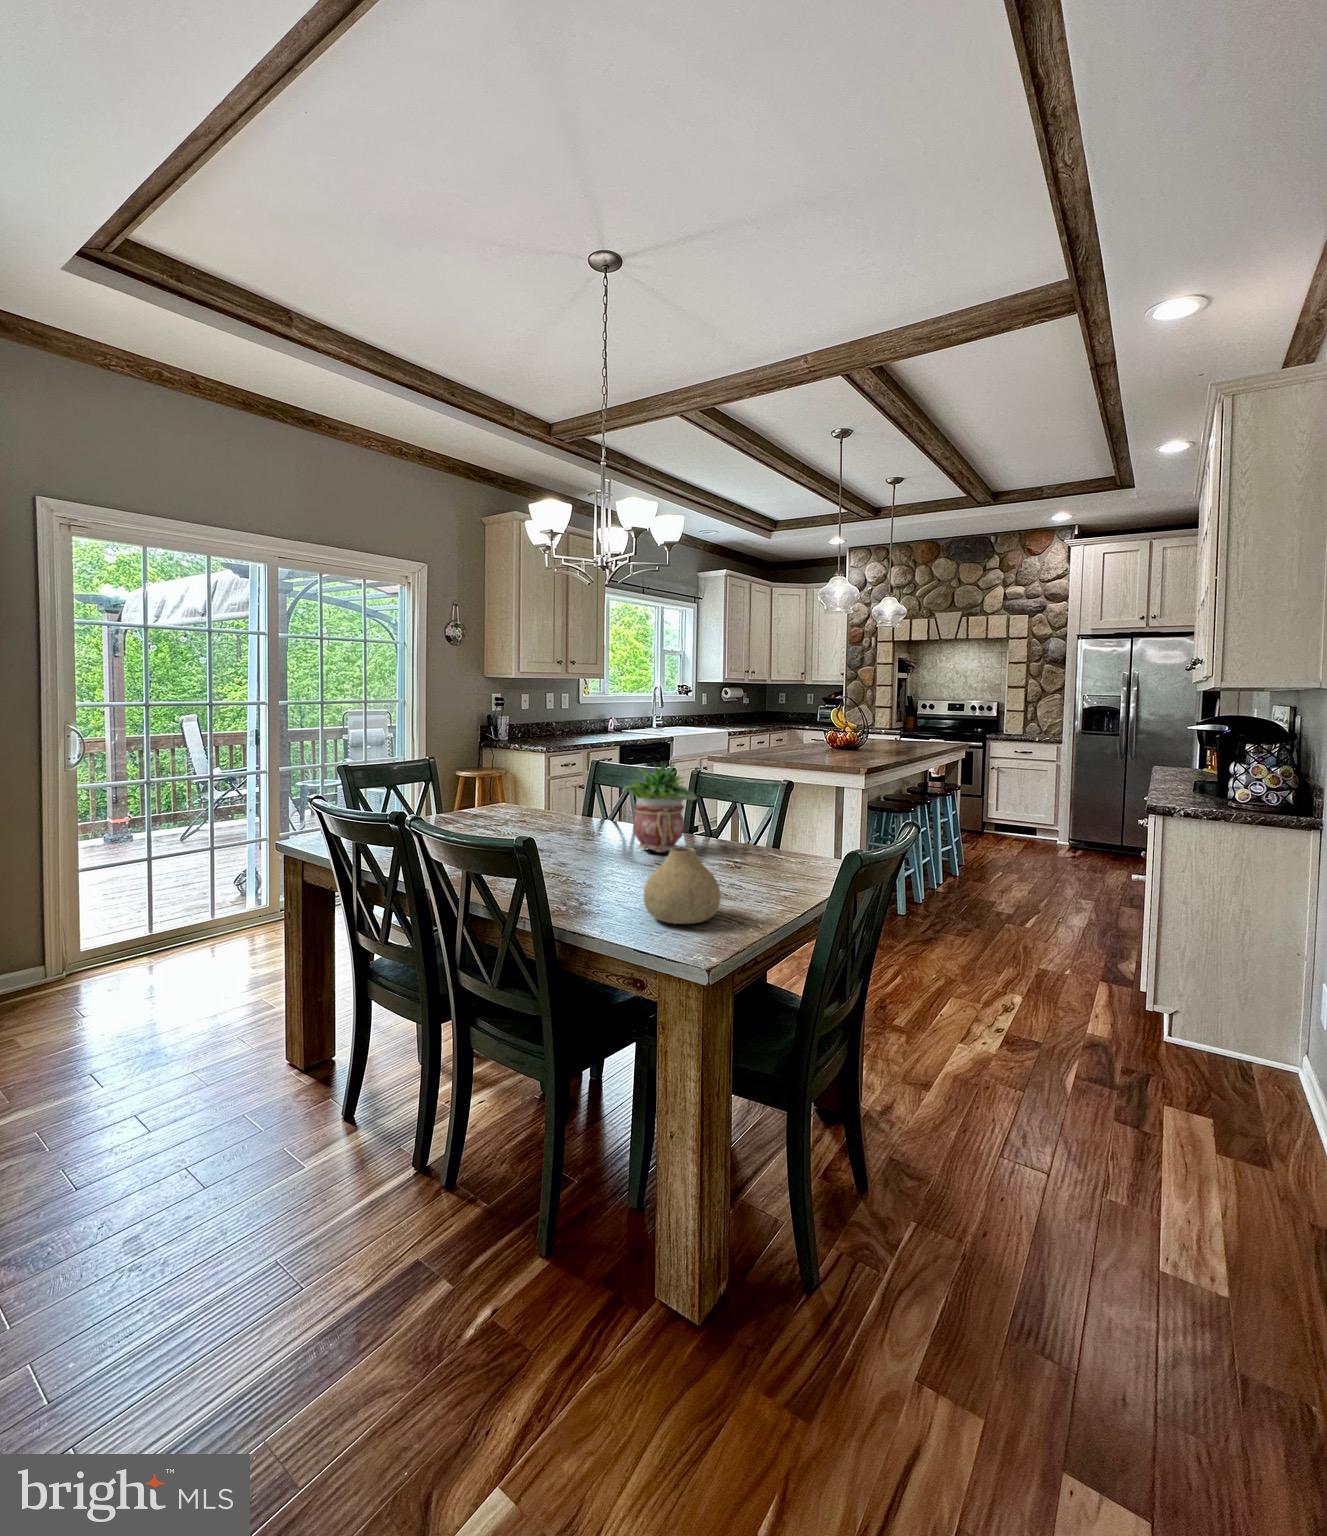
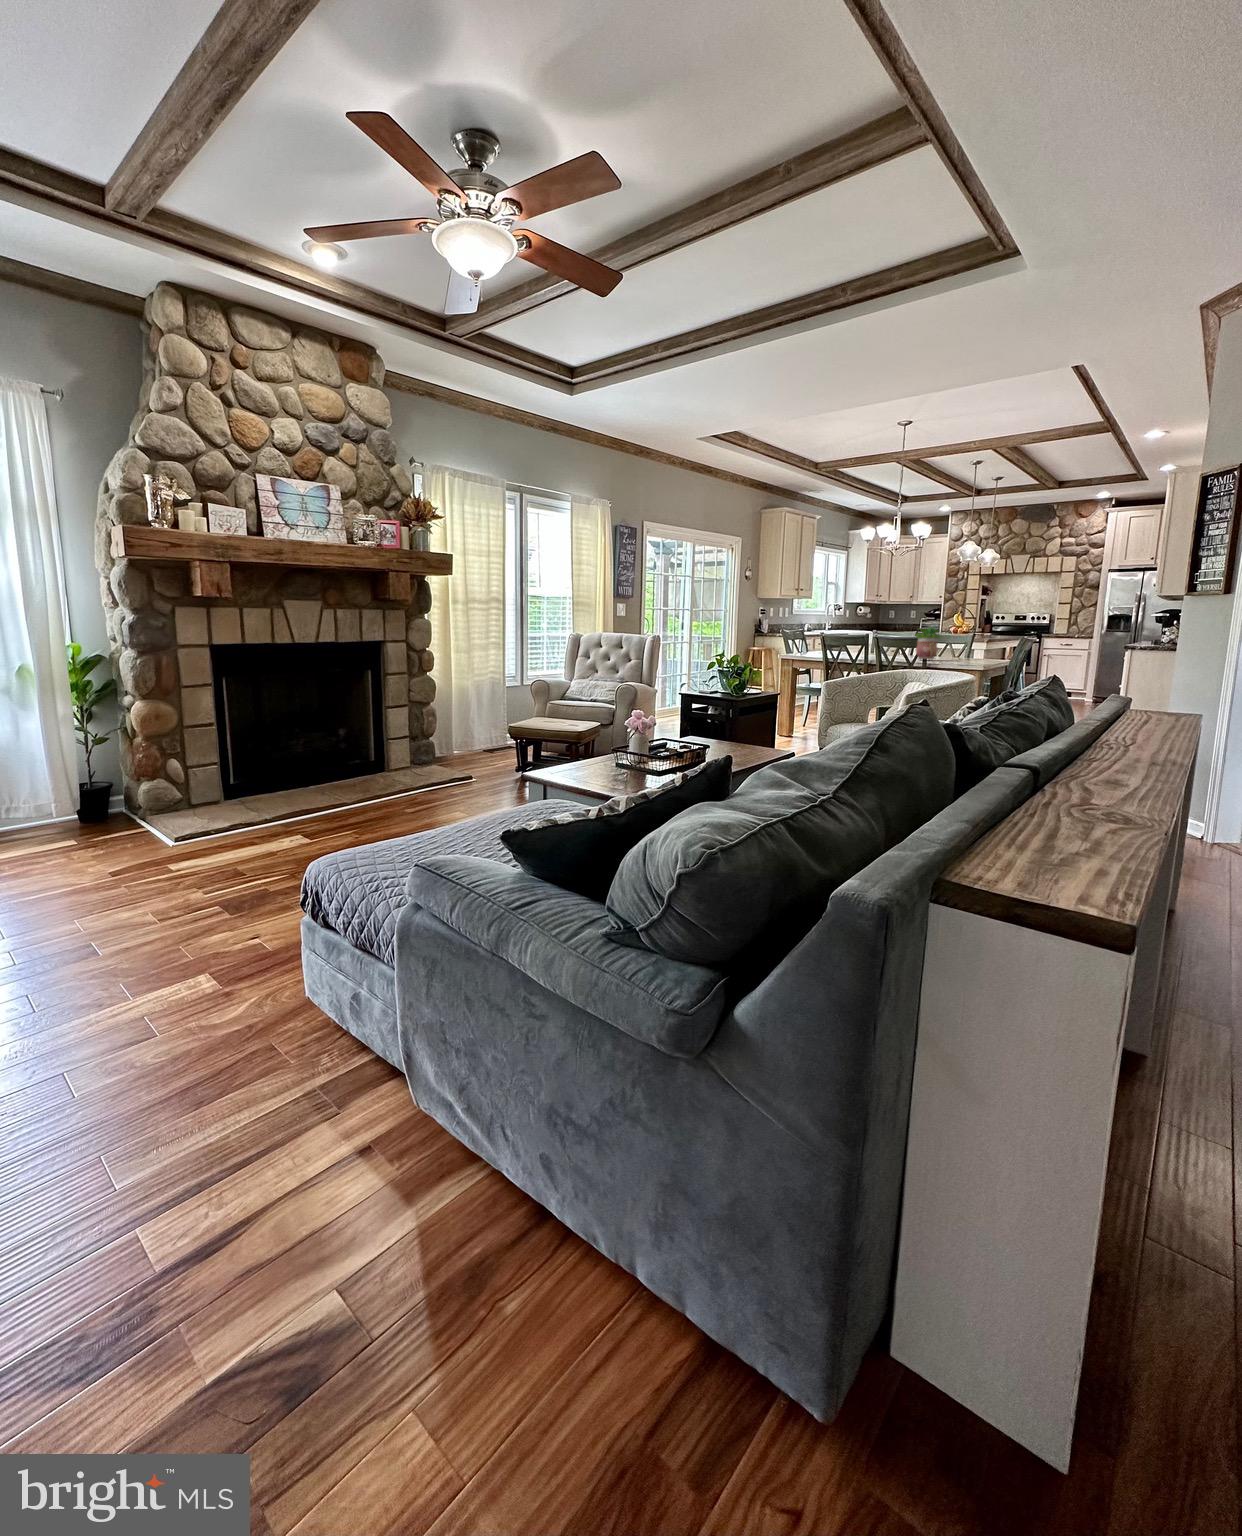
vase: present [644,847,721,924] -> none [953,644,981,667]

